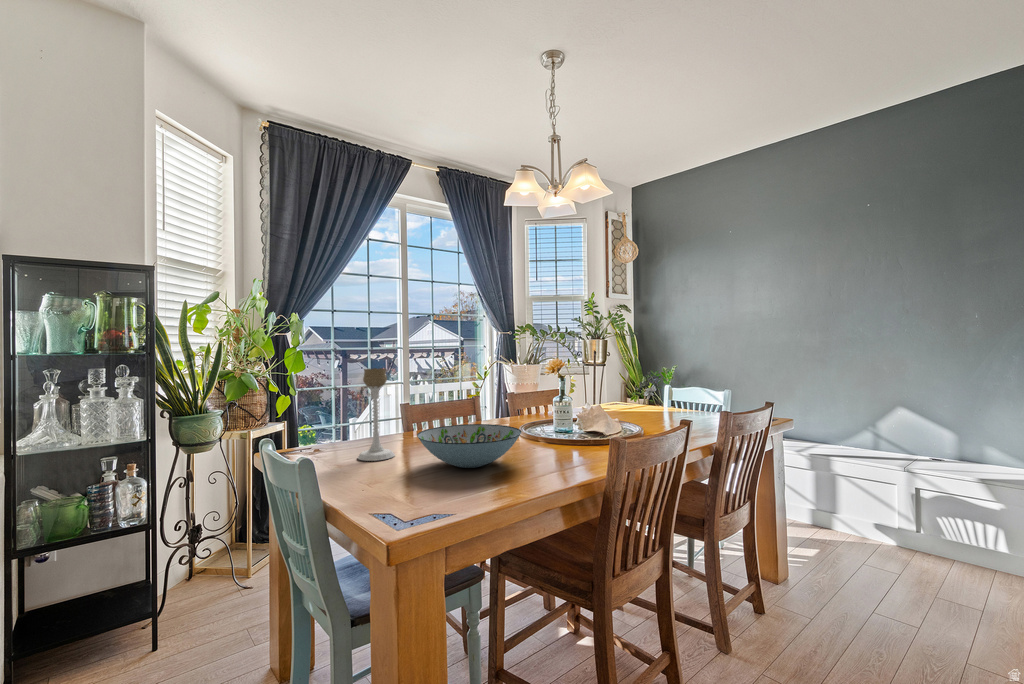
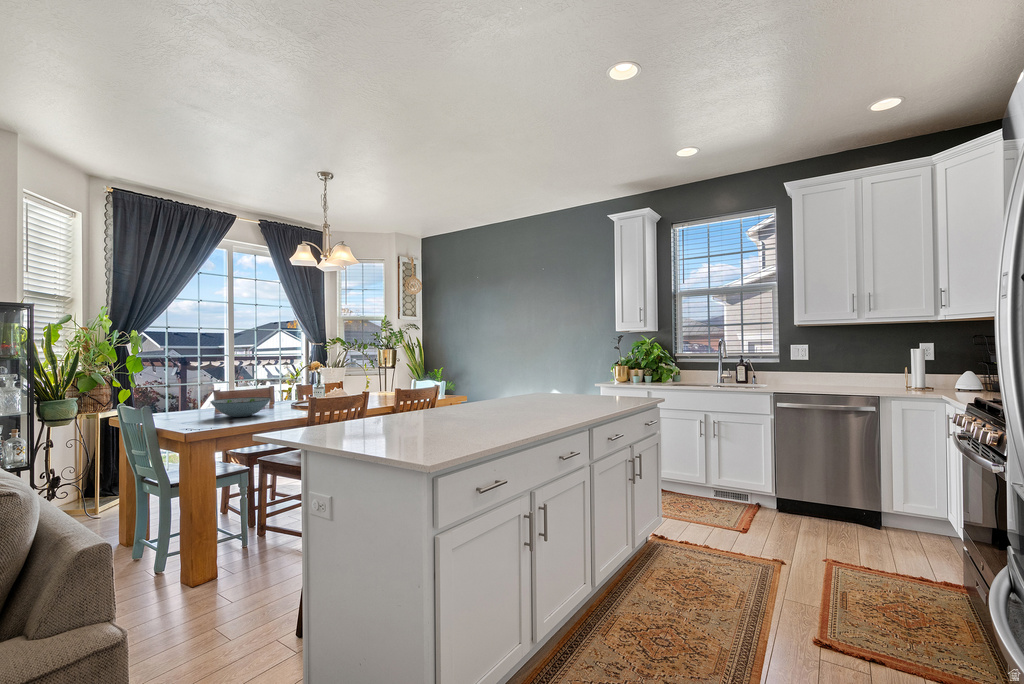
candle holder: present [358,368,395,461] -> none [176,367,200,418]

